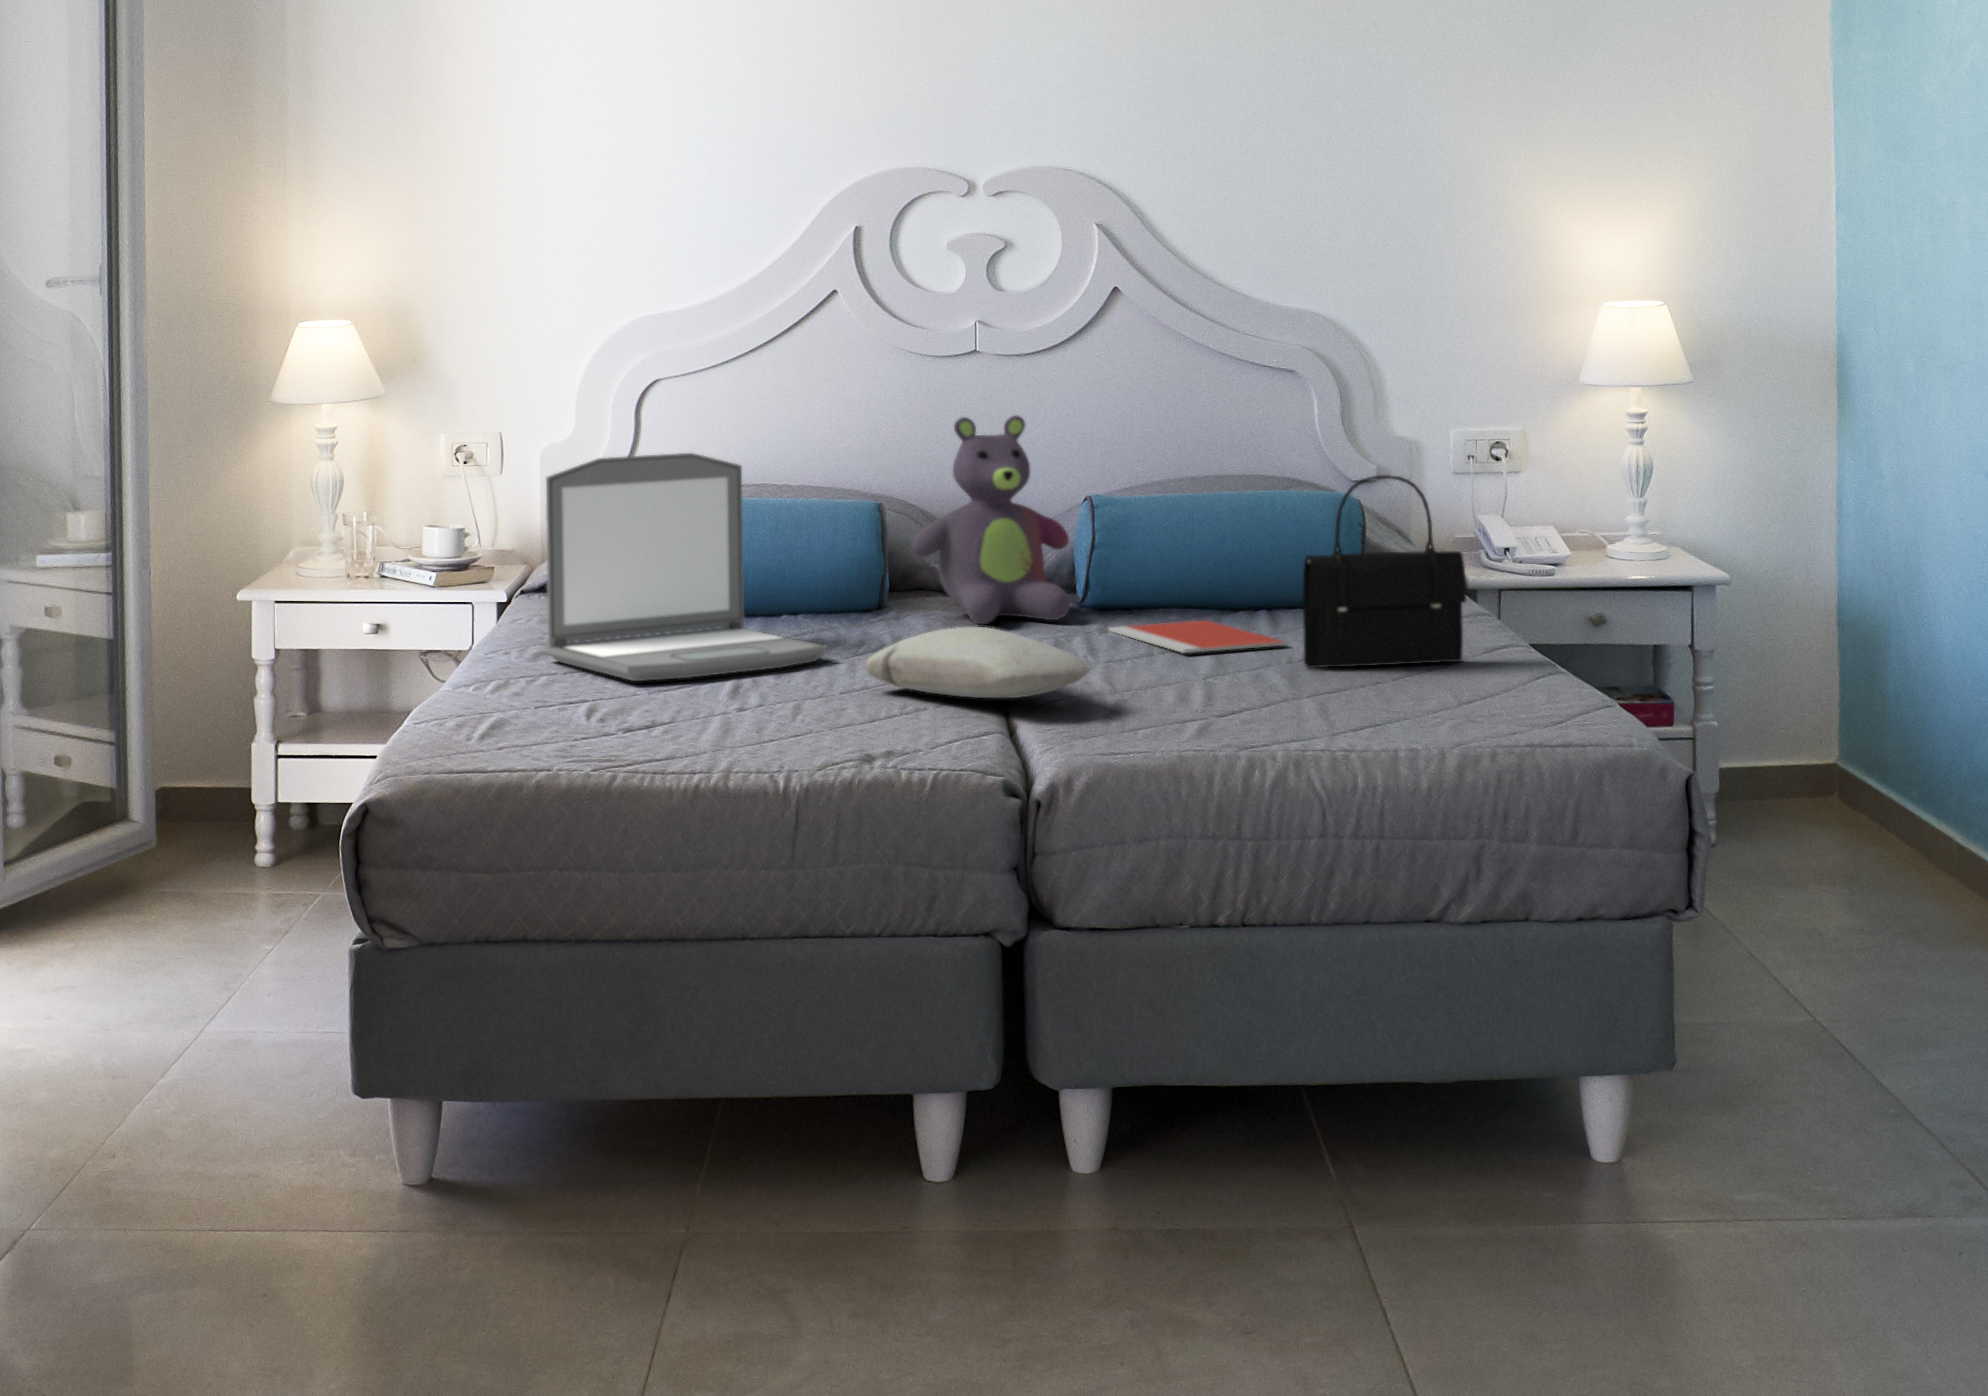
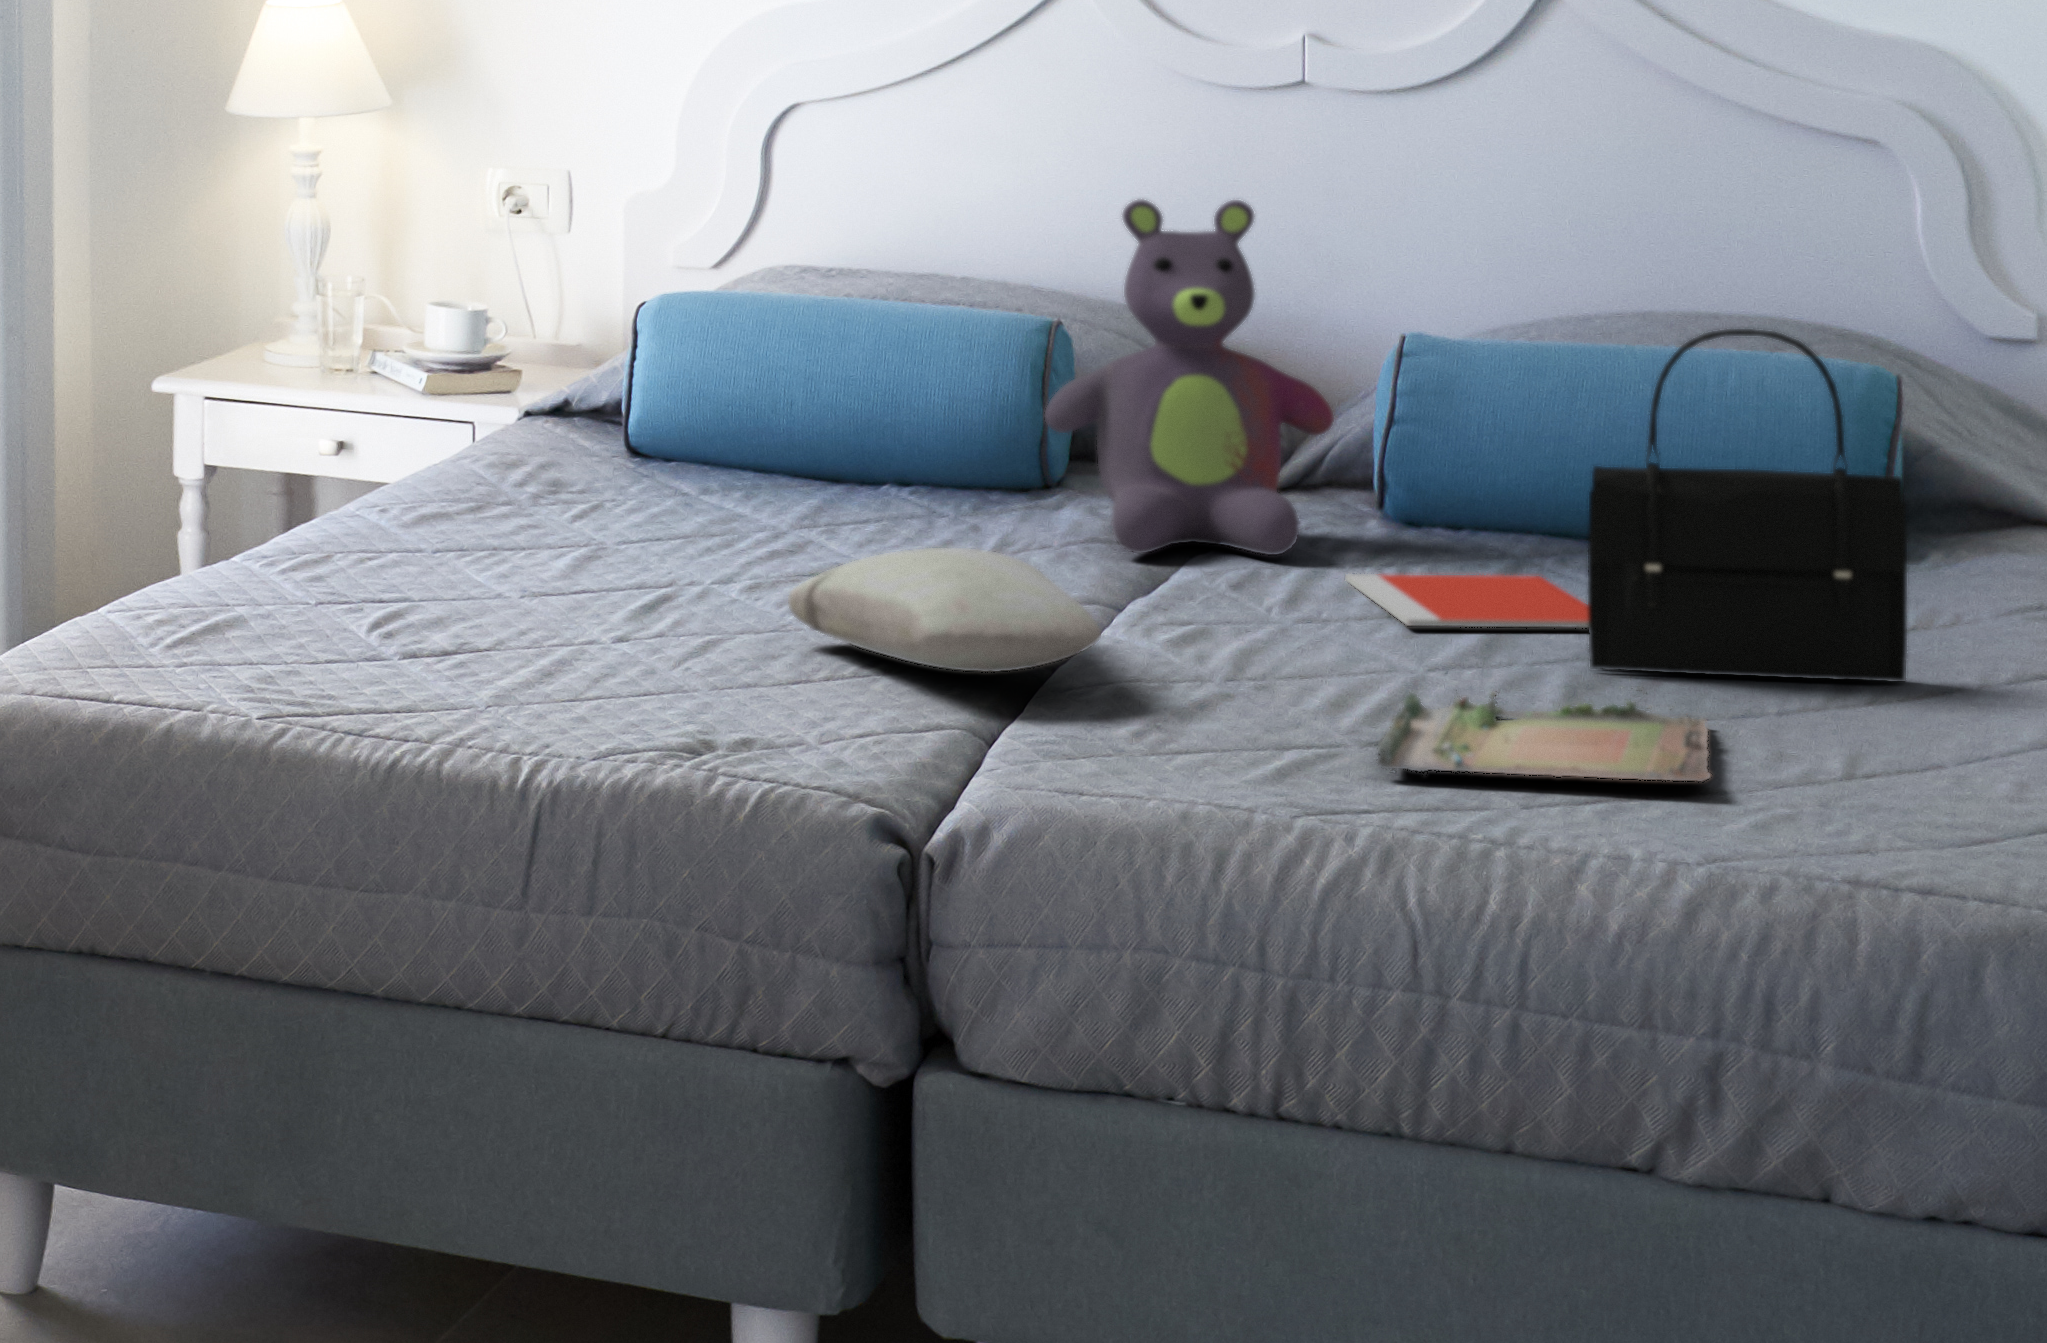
laptop: present [545,453,827,681] -> none [390,240,803,599]
tray: none [1251,670,1464,733] -> present [1377,686,1710,781]

